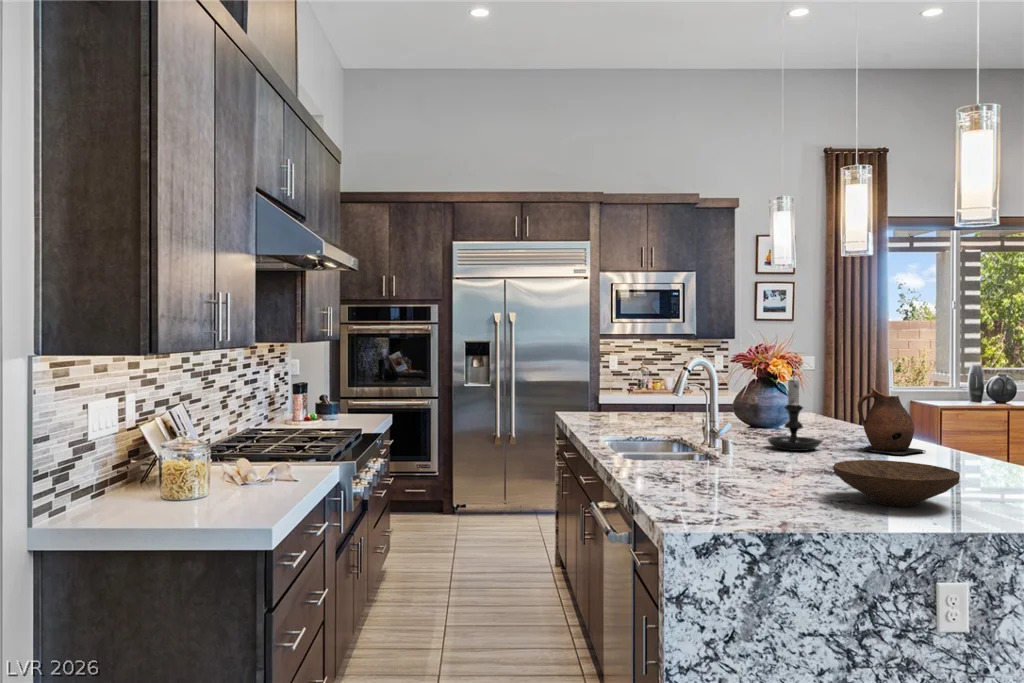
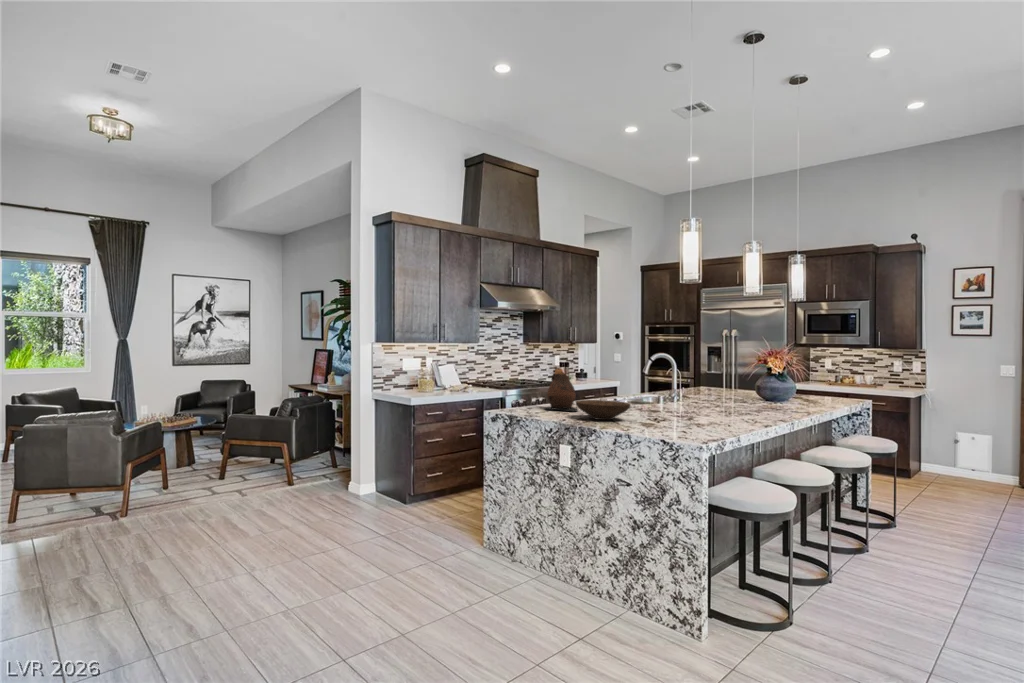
candle holder: present [768,379,823,451] -> none [693,367,728,414]
ceramic pitcher: present [857,388,926,455] -> present [545,369,578,412]

